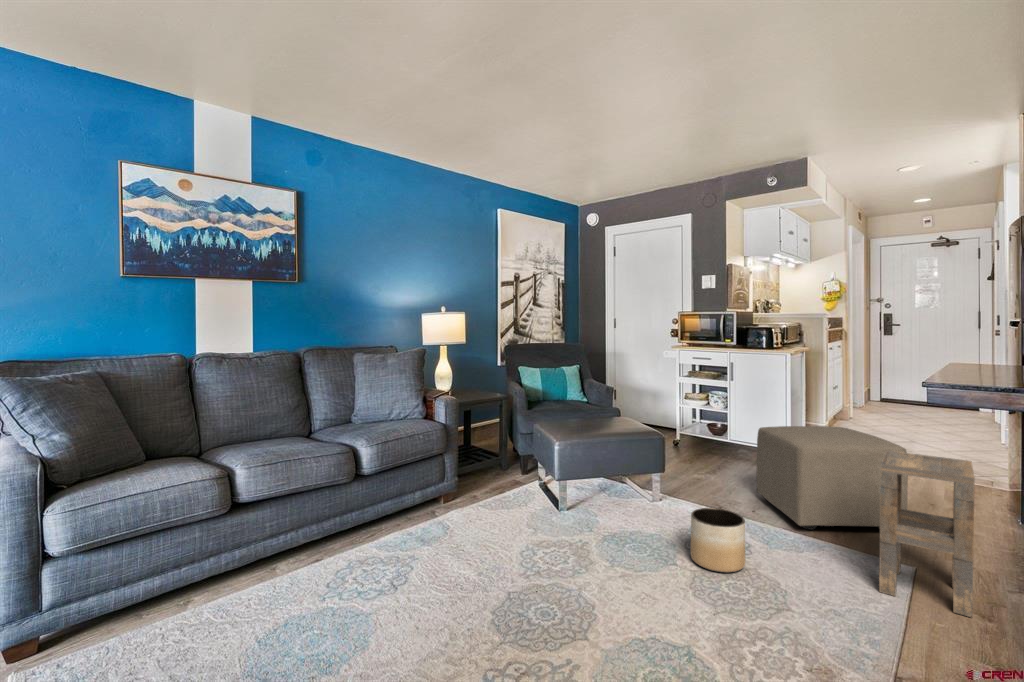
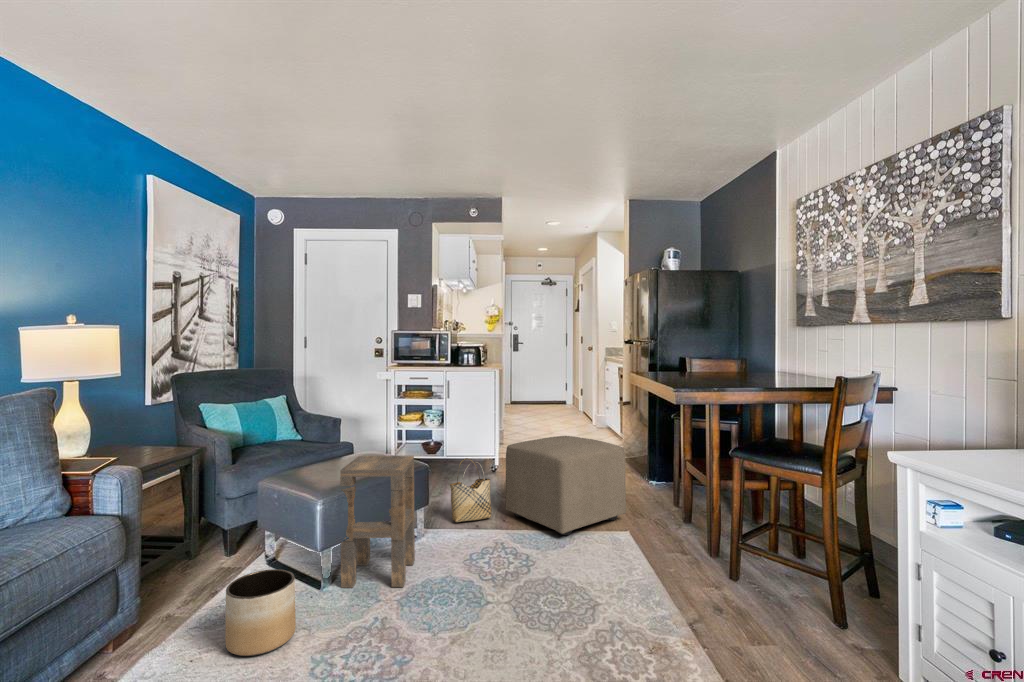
woven basket: none [695,435,740,496] -> present [450,458,492,522]
side table: present [879,450,975,618] -> present [340,456,415,588]
planter: present [691,508,745,573] -> present [225,569,296,656]

